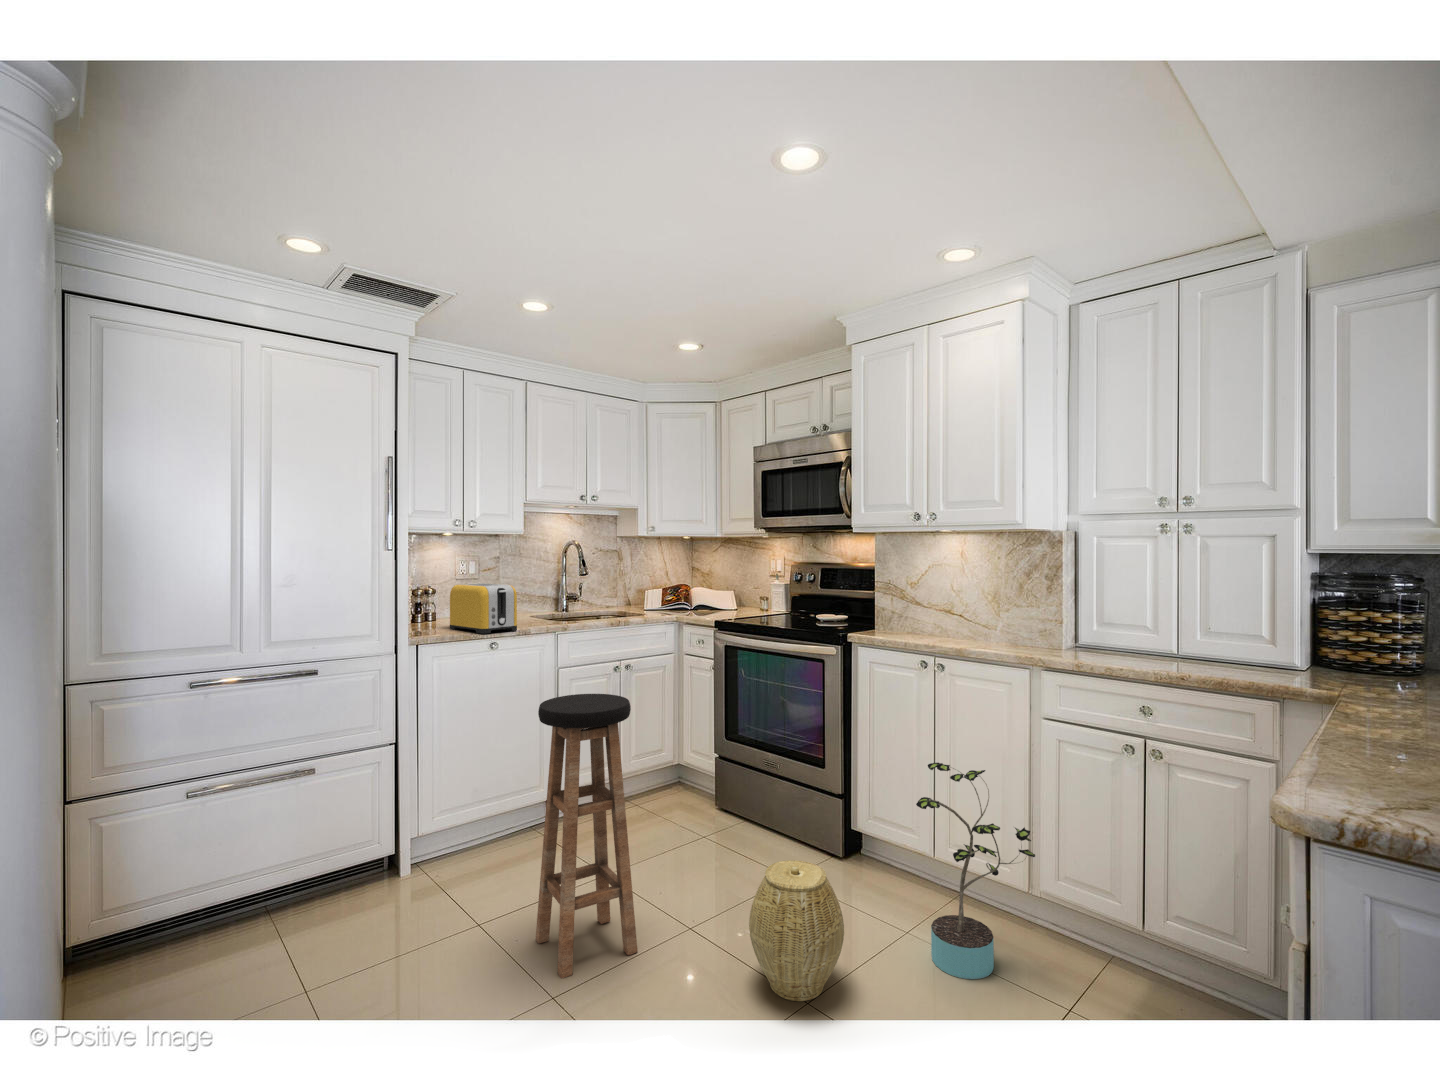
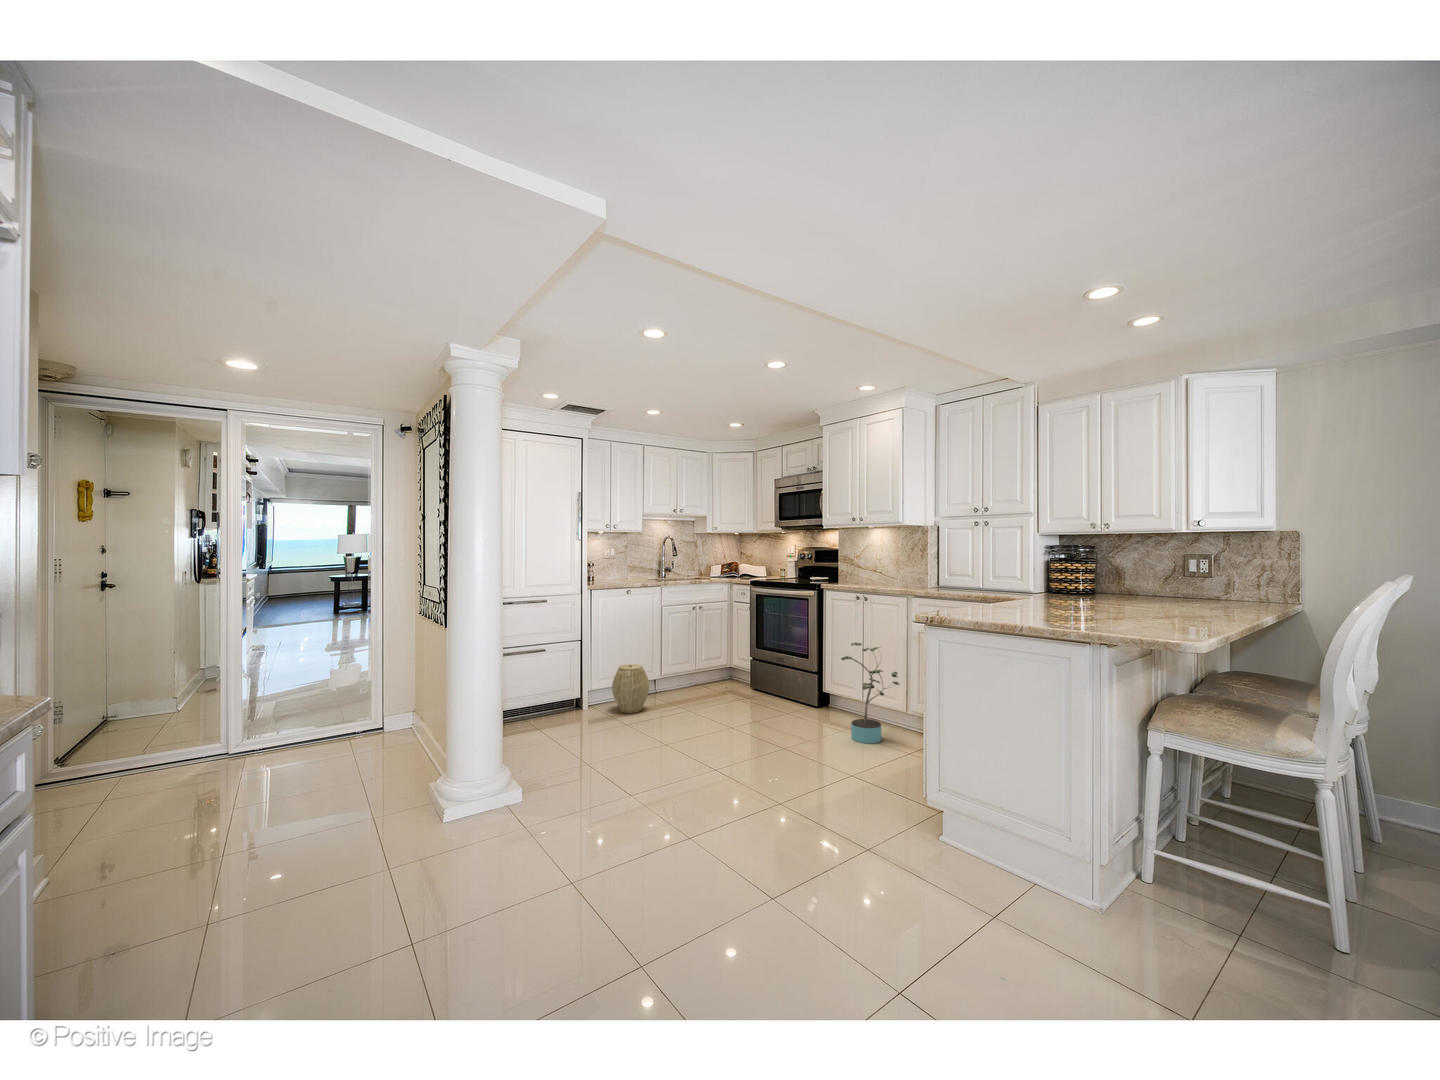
toaster: present [450,583,517,634] -> none [606,559,642,584]
bar stool: present [536,694,638,978] -> none [658,609,707,738]
woven basket: present [749,860,844,1001] -> present [612,664,650,713]

